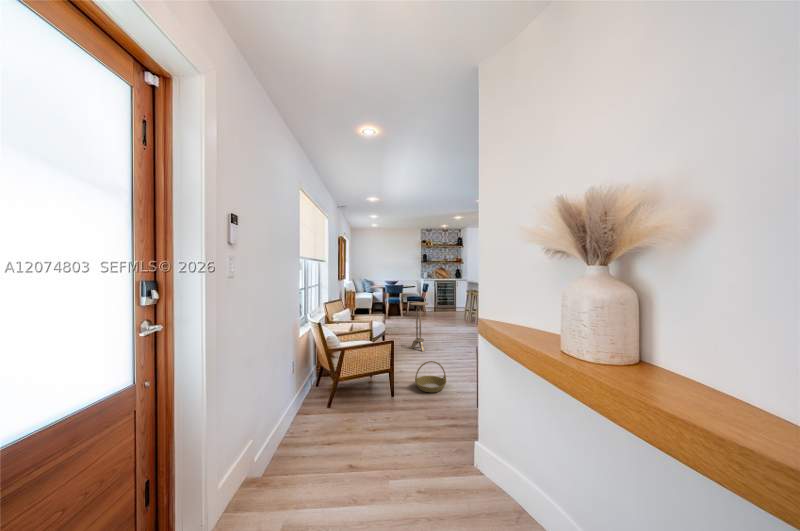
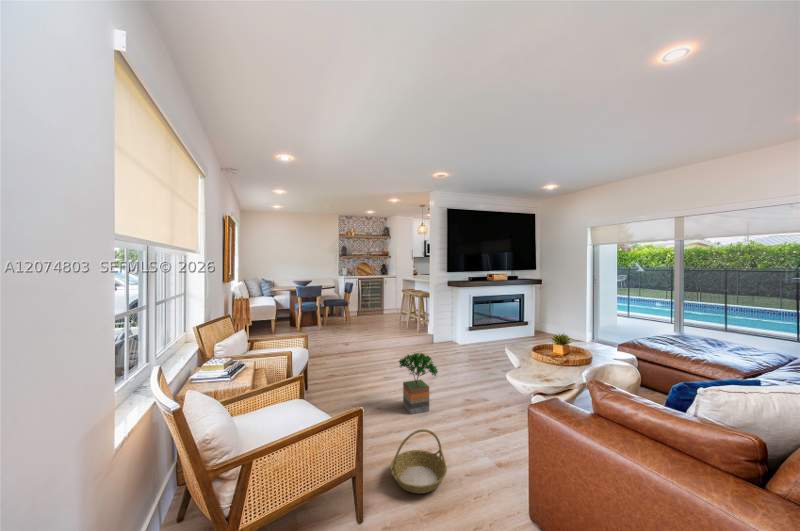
side table: present [410,302,428,351] -> none [349,314,377,390]
potted tree: none [436,327,461,365] -> present [399,353,438,414]

